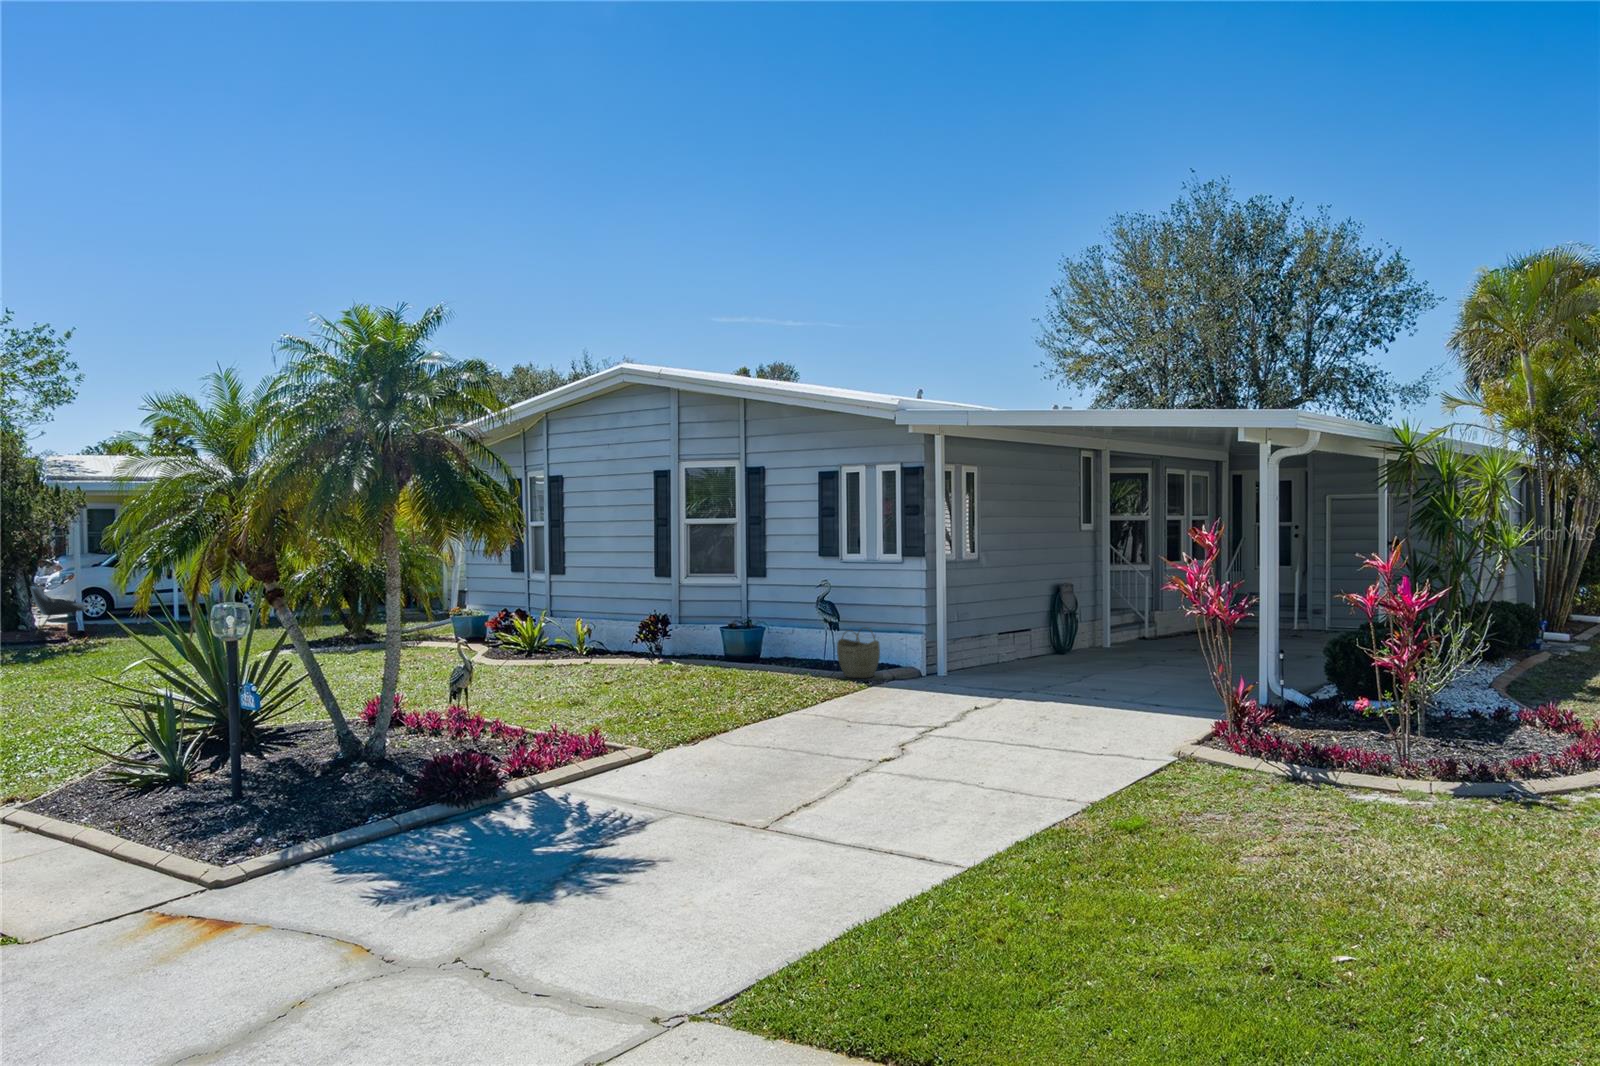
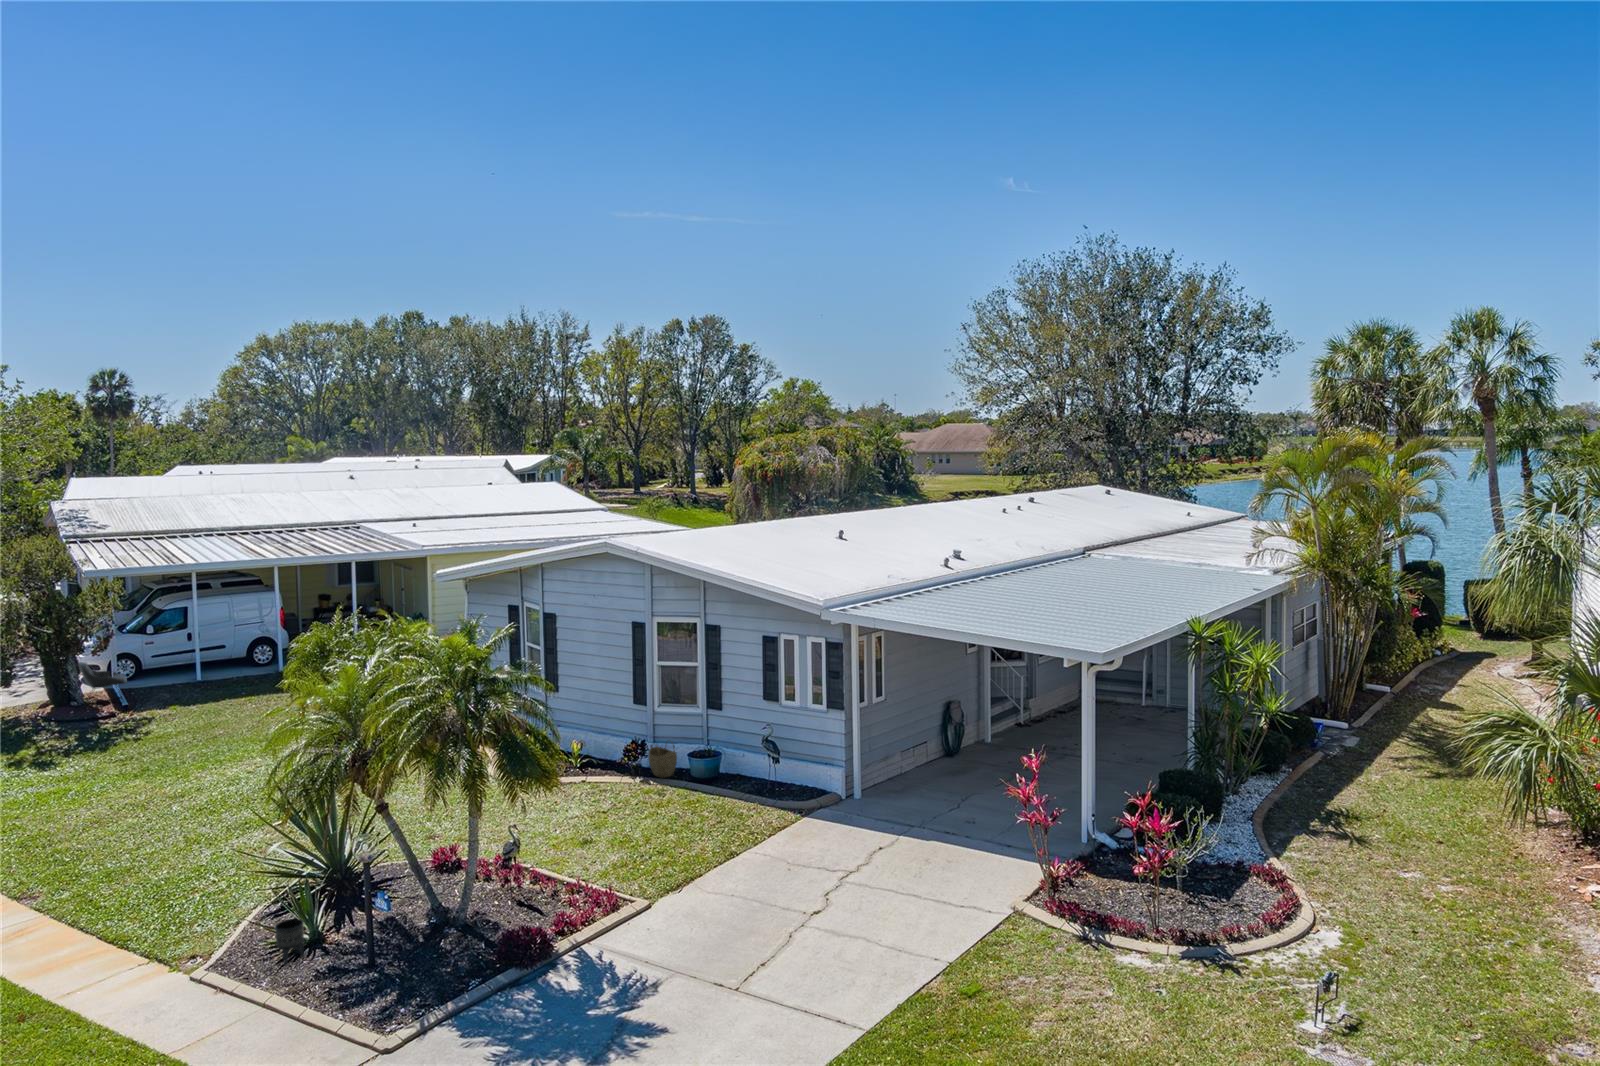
woven basket: present [837,633,880,678] -> present [648,746,677,778]
planter: none [114,747,157,808] -> present [275,919,304,965]

